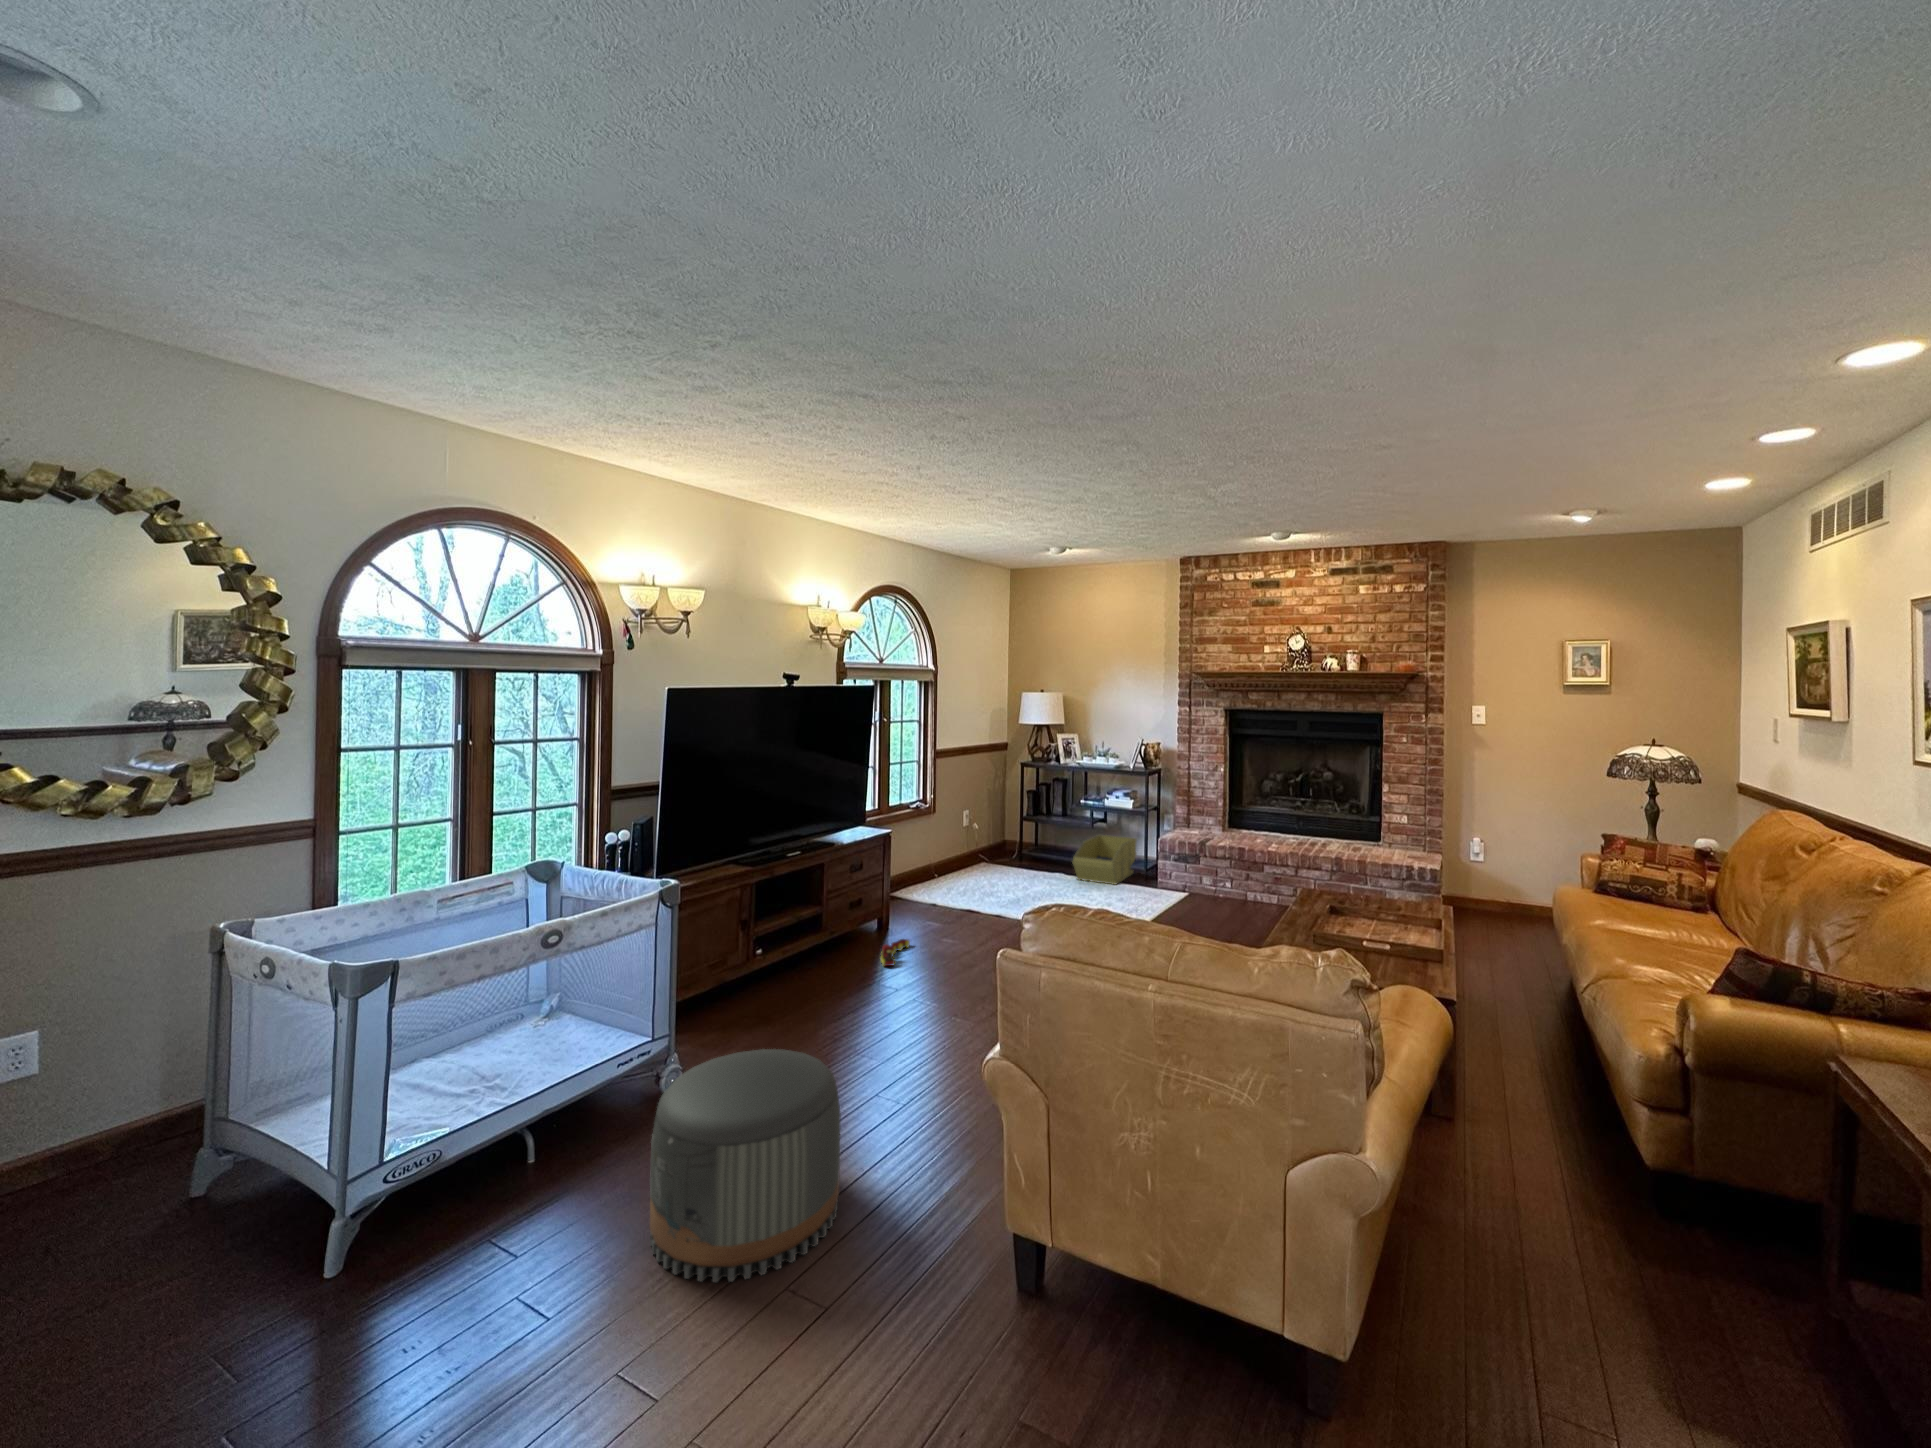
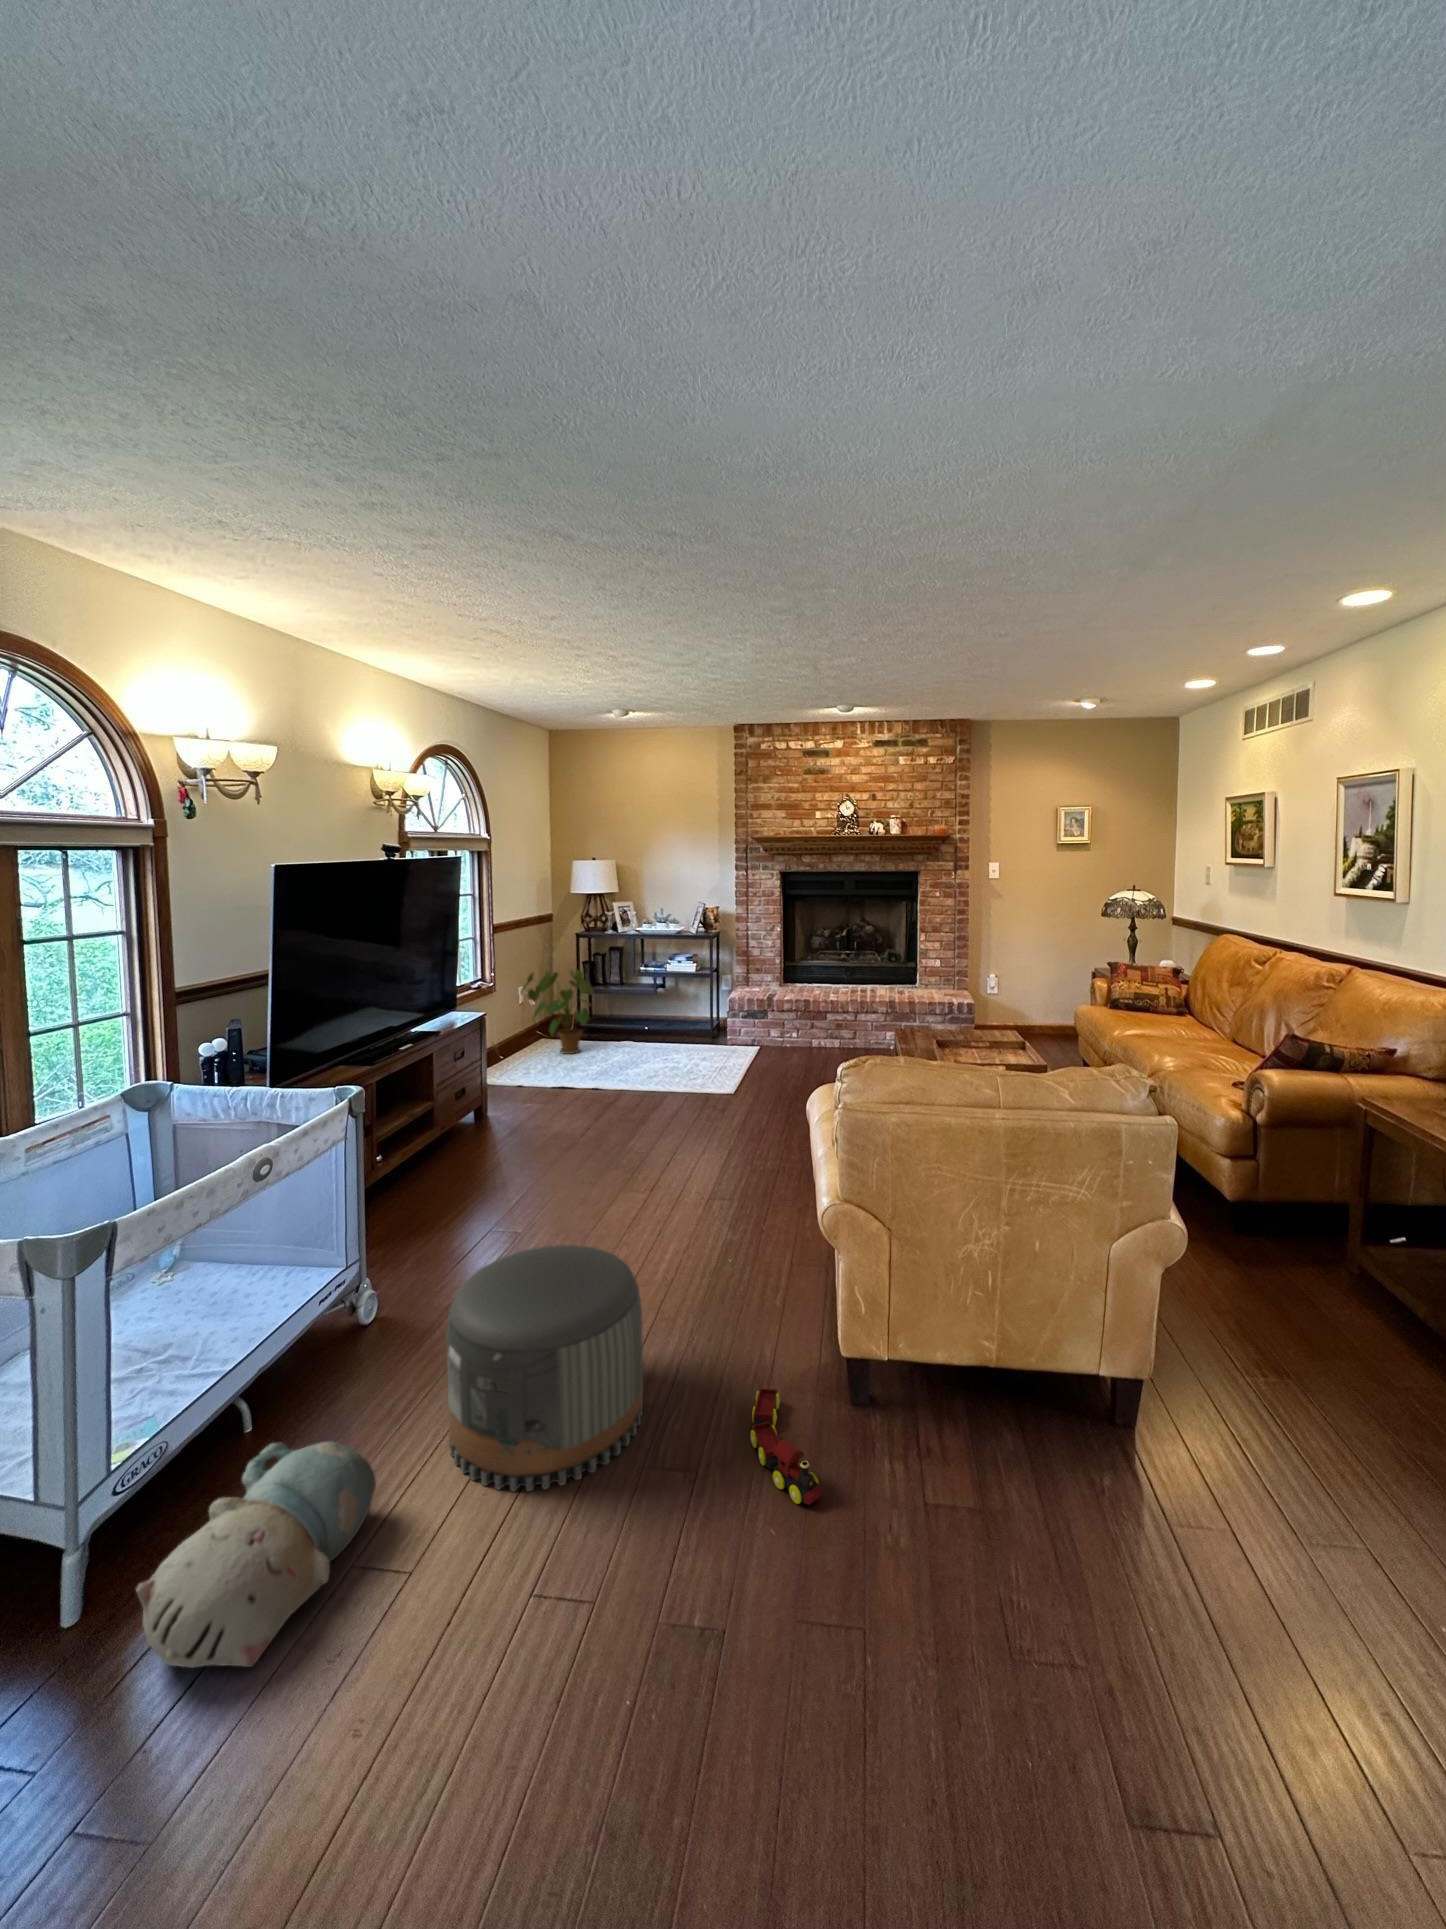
house plant: none [961,794,1036,877] -> present [522,969,594,1054]
storage bin: present [1072,835,1137,884] -> none [642,1002,697,1049]
toy train: present [881,939,910,966] -> present [750,1388,821,1505]
plush toy: none [345,1172,571,1355] -> present [136,1441,376,1668]

